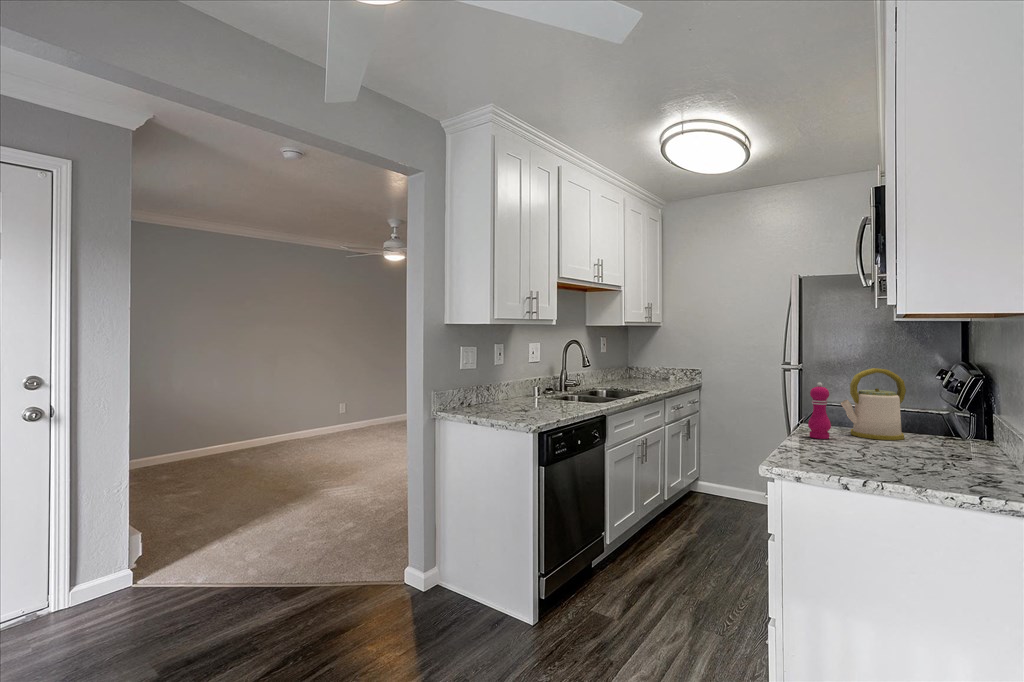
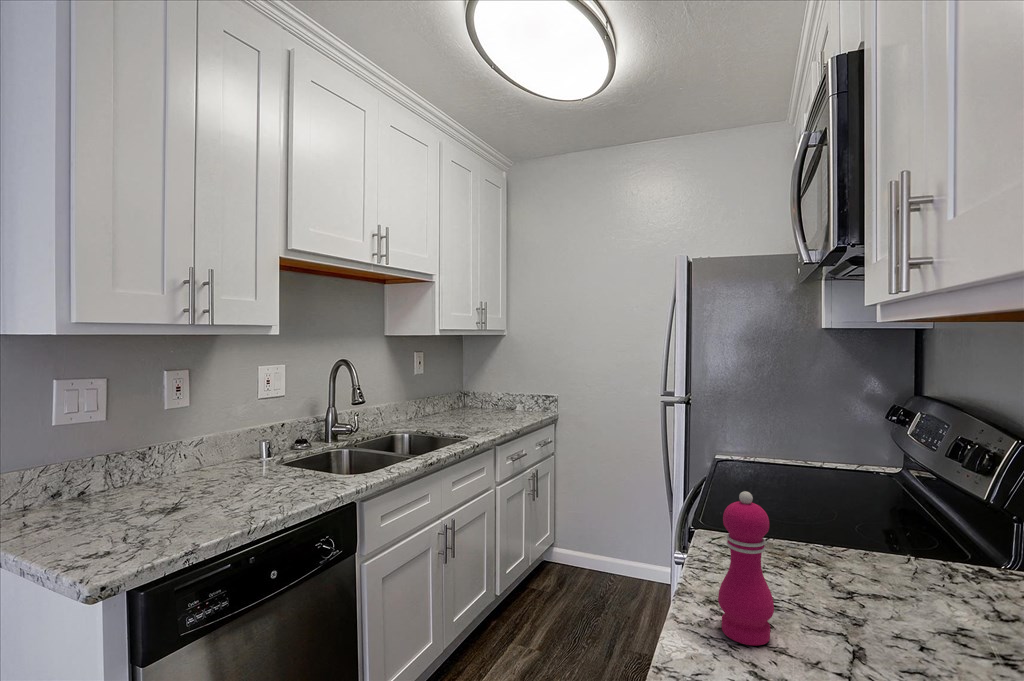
kettle: present [841,368,906,440] -> none [786,445,933,635]

